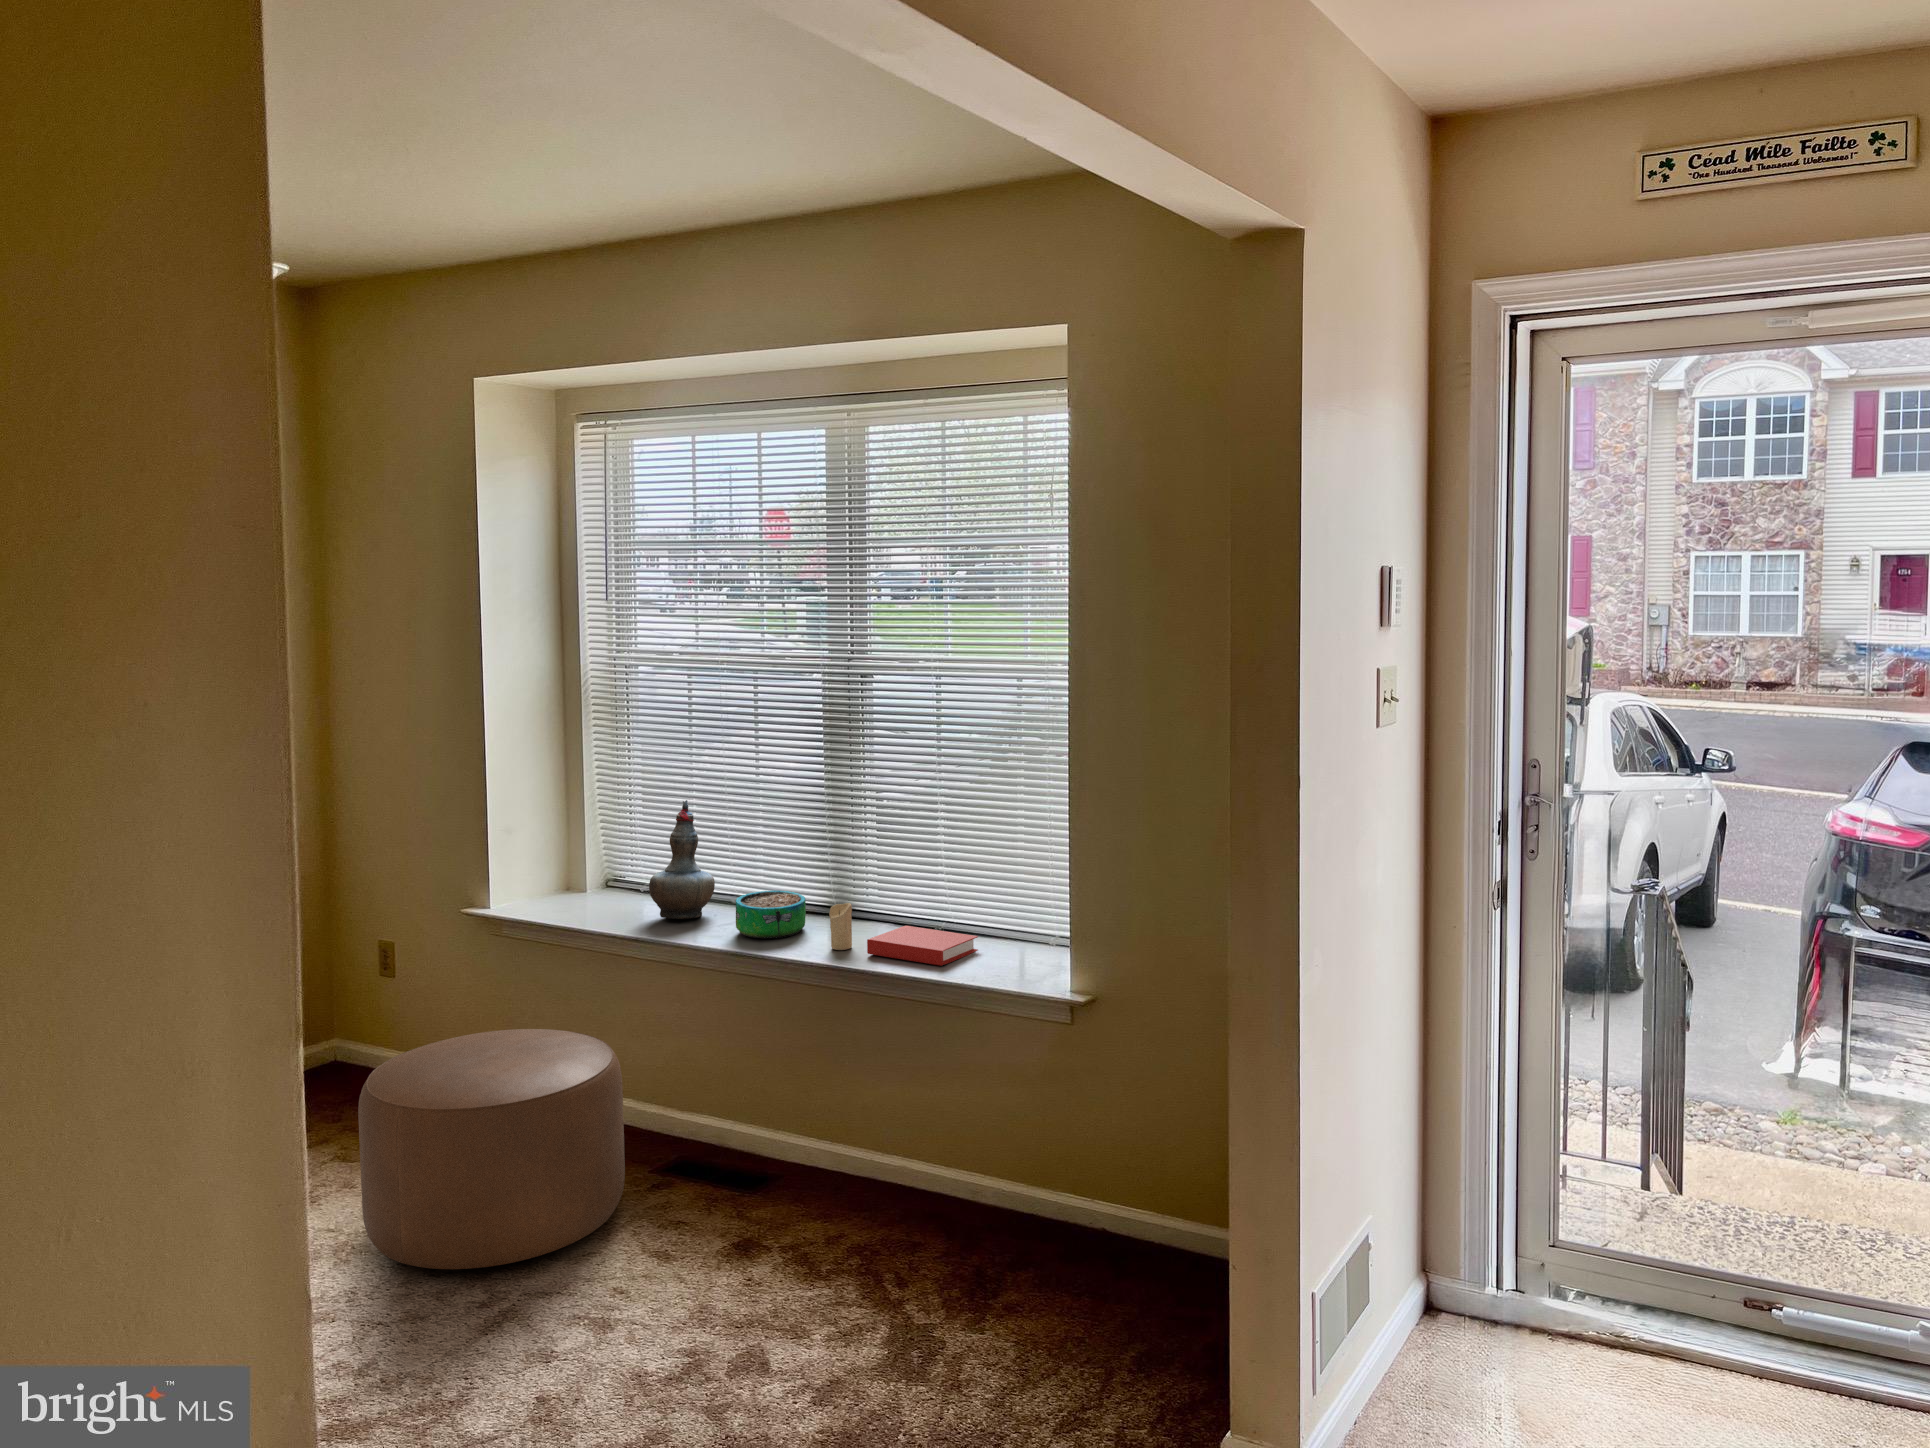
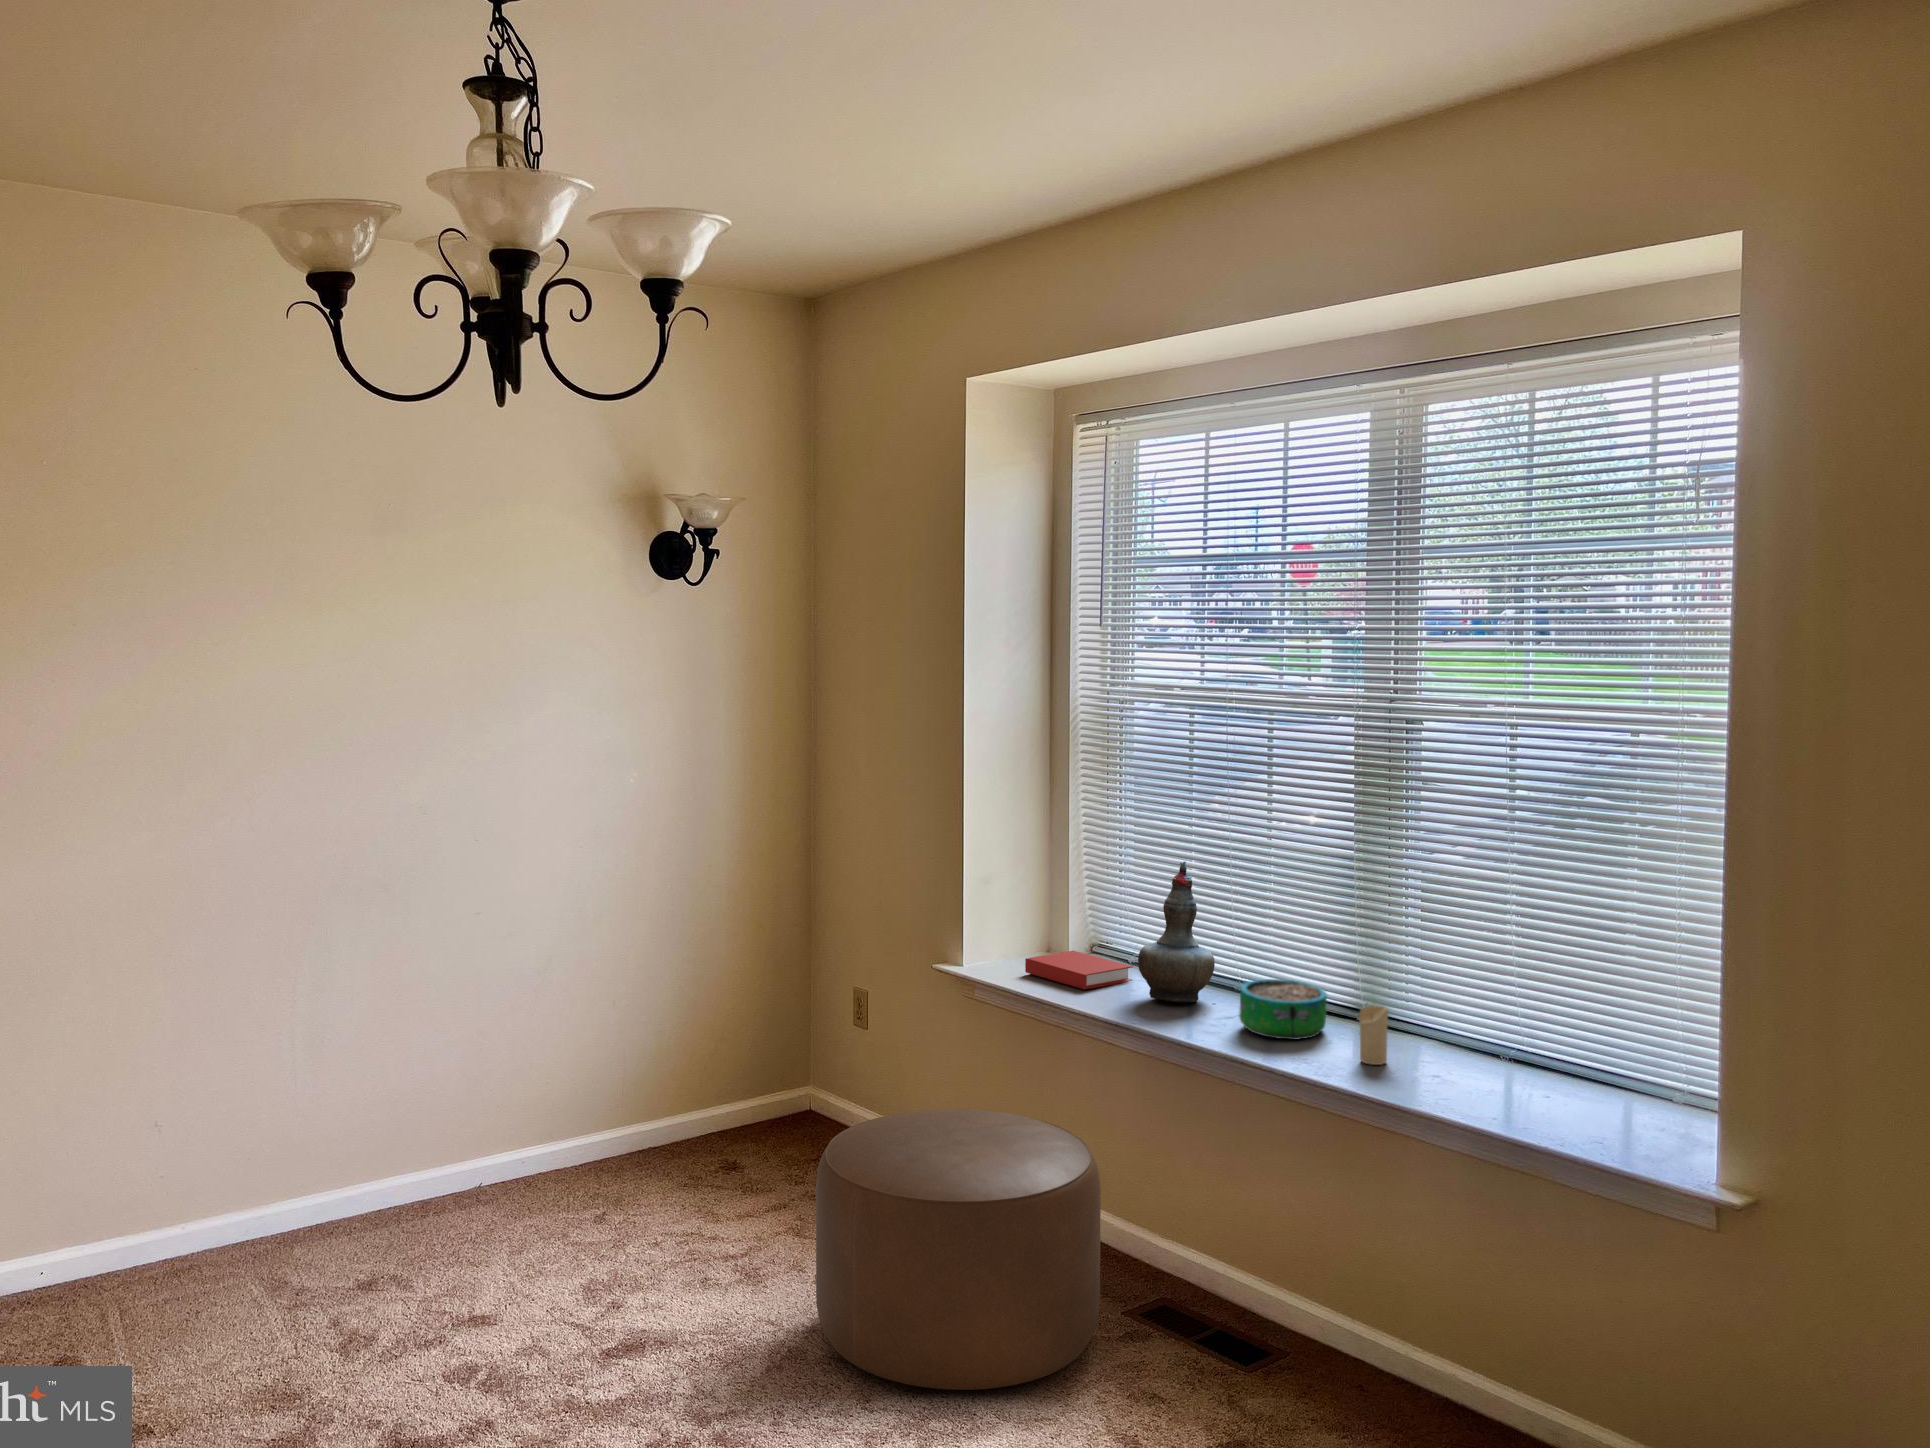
book: present [867,926,978,966] -> present [1025,951,1133,989]

